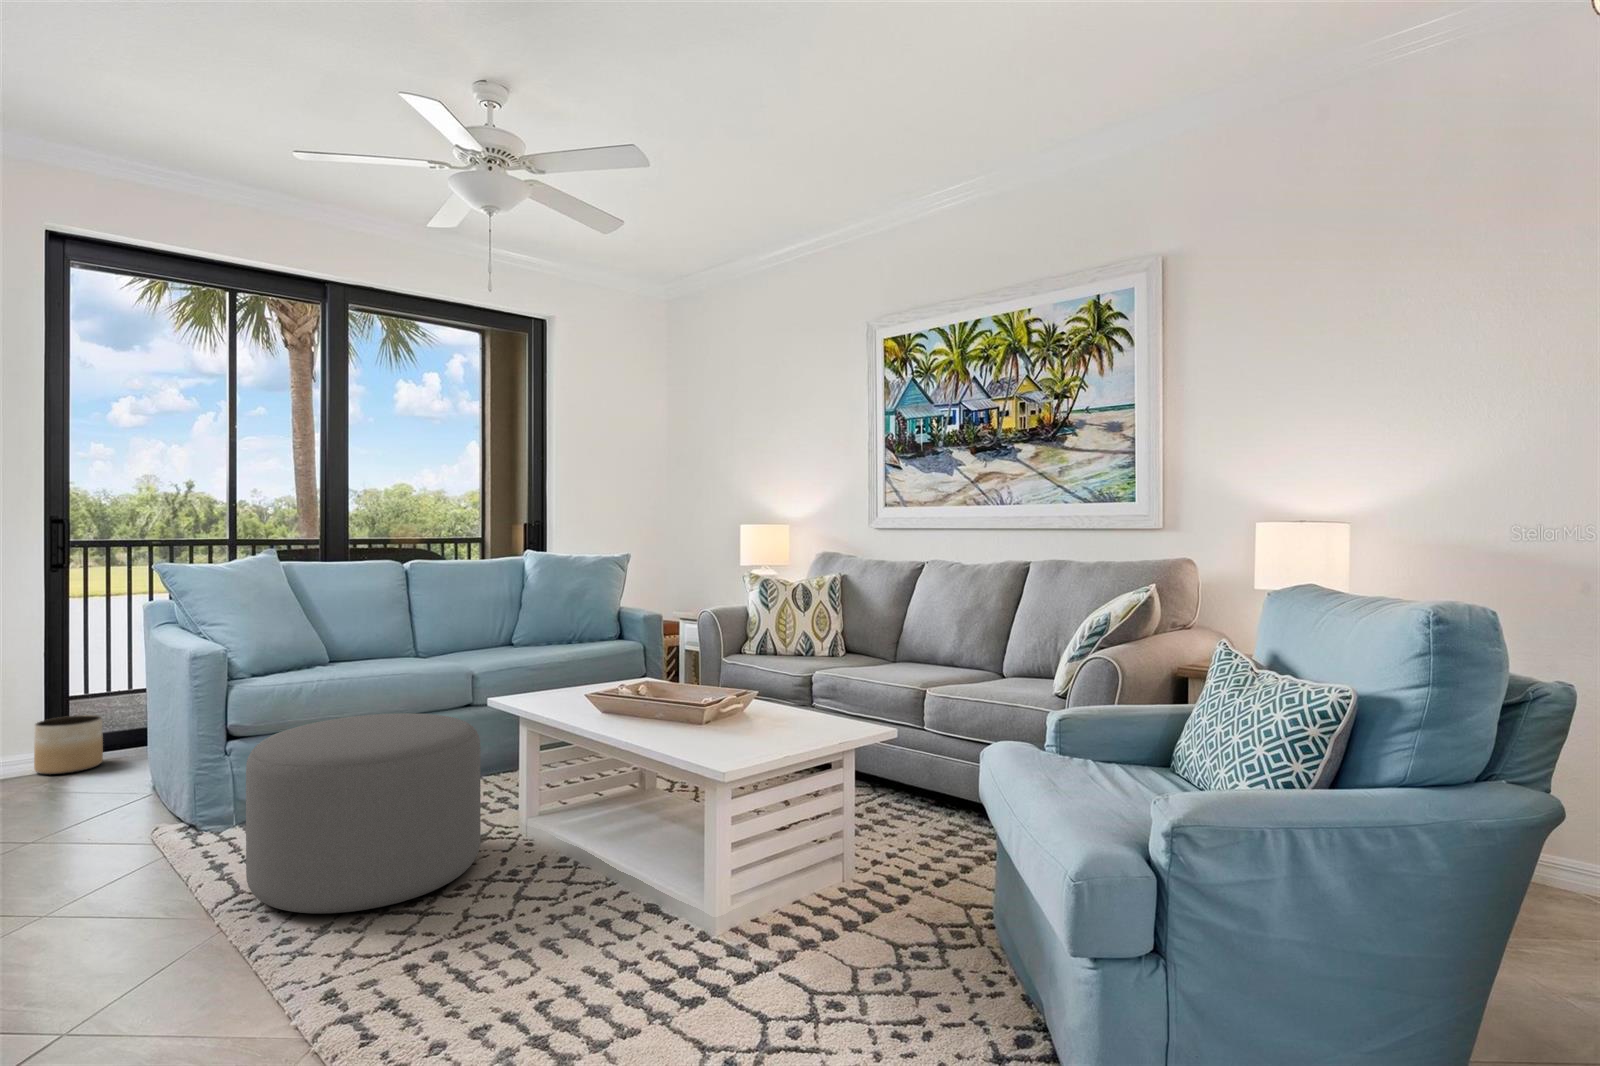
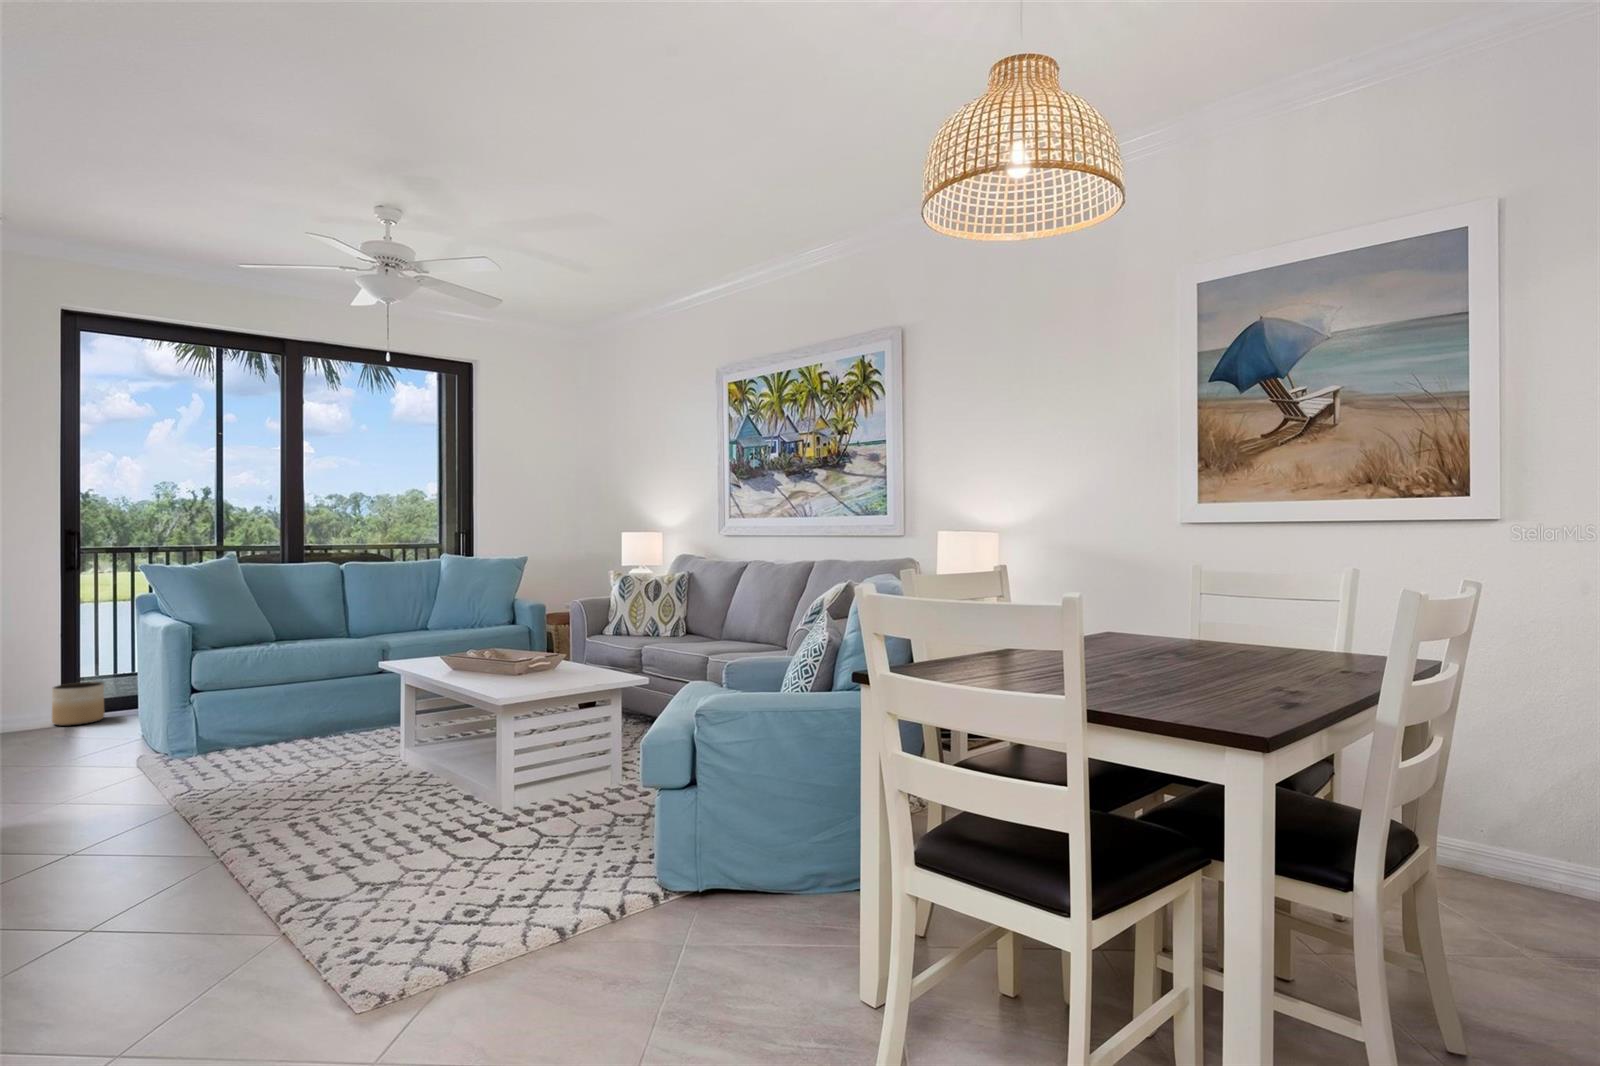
ottoman: present [246,713,481,914] -> none [194,671,365,800]

